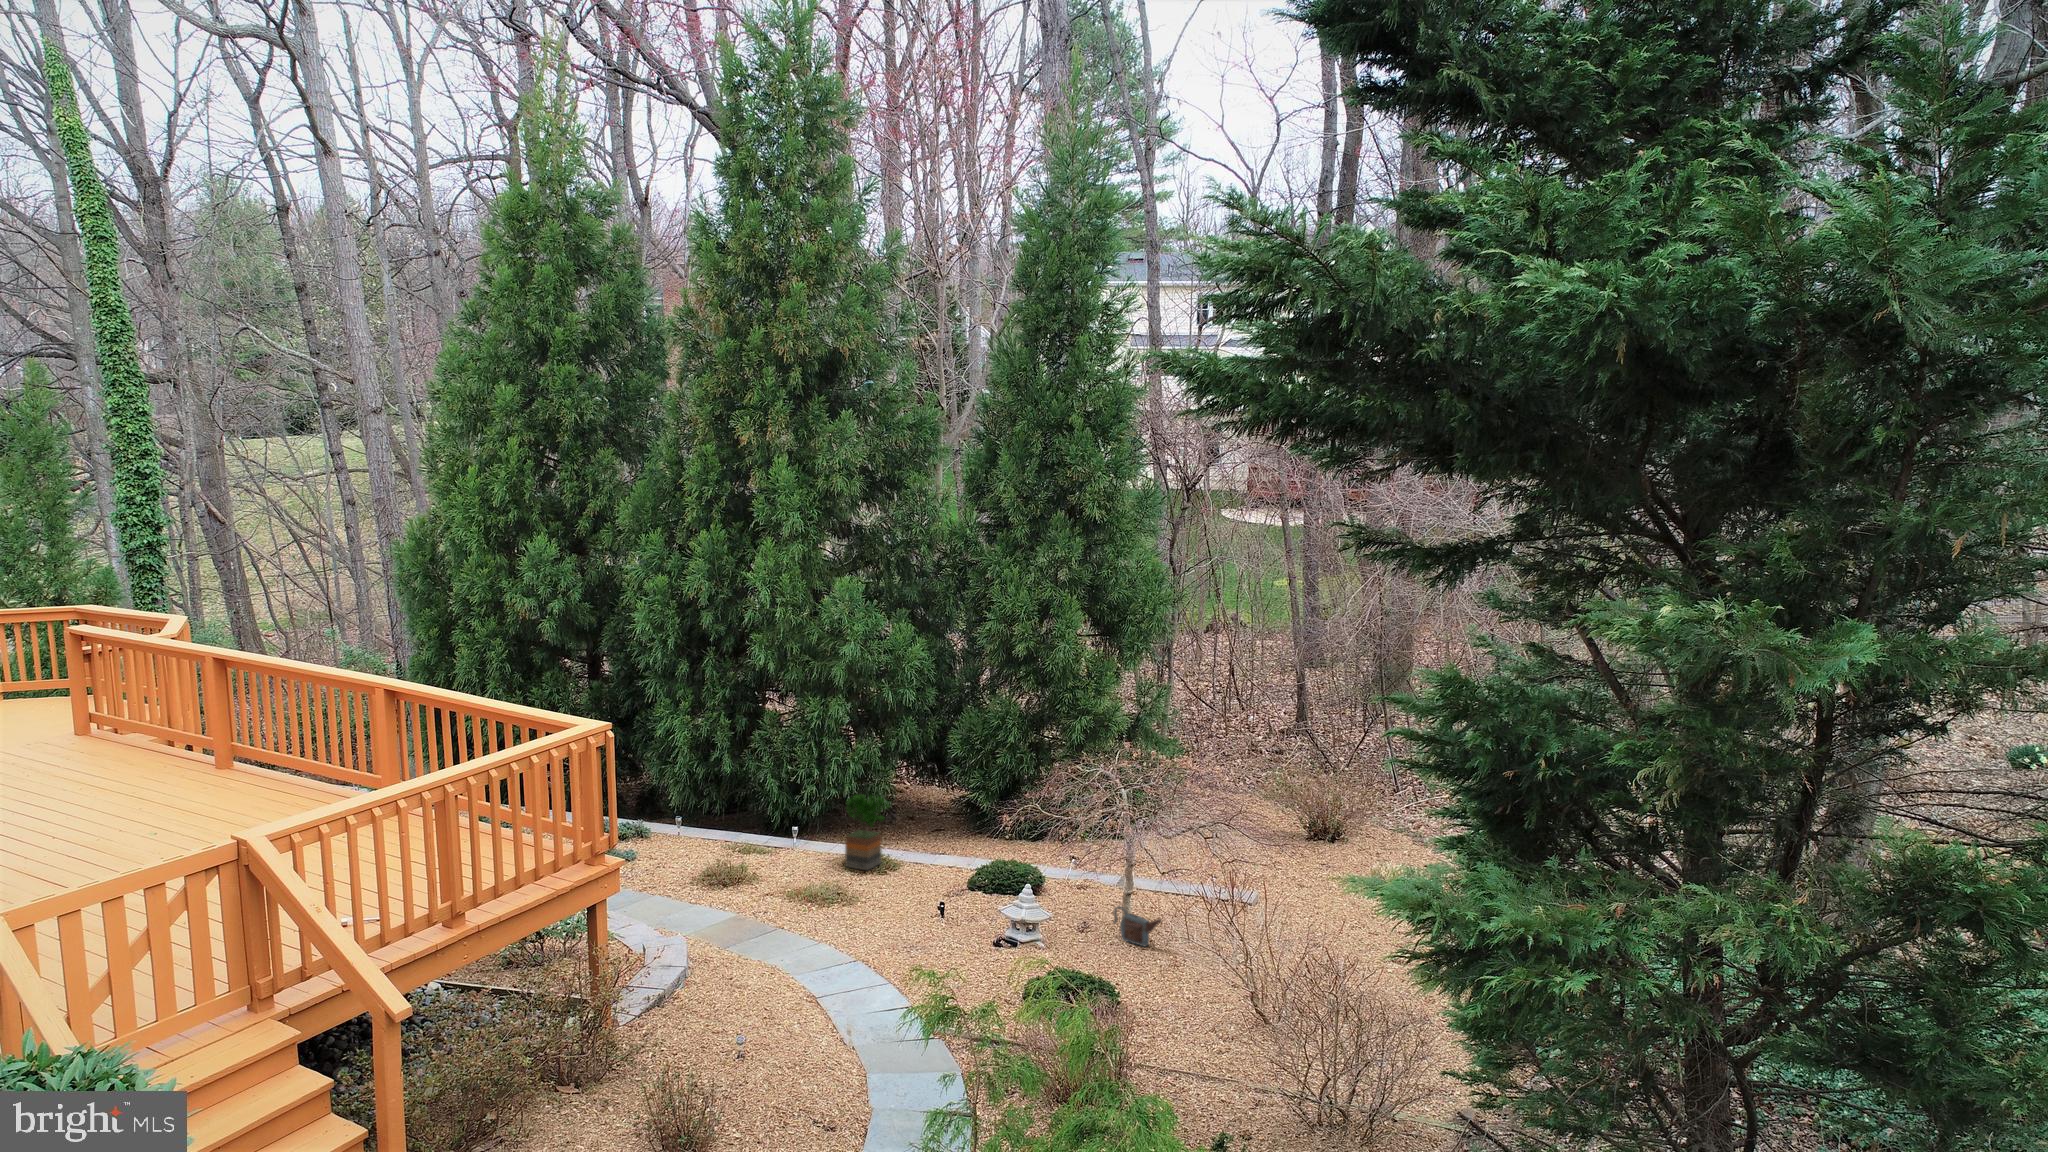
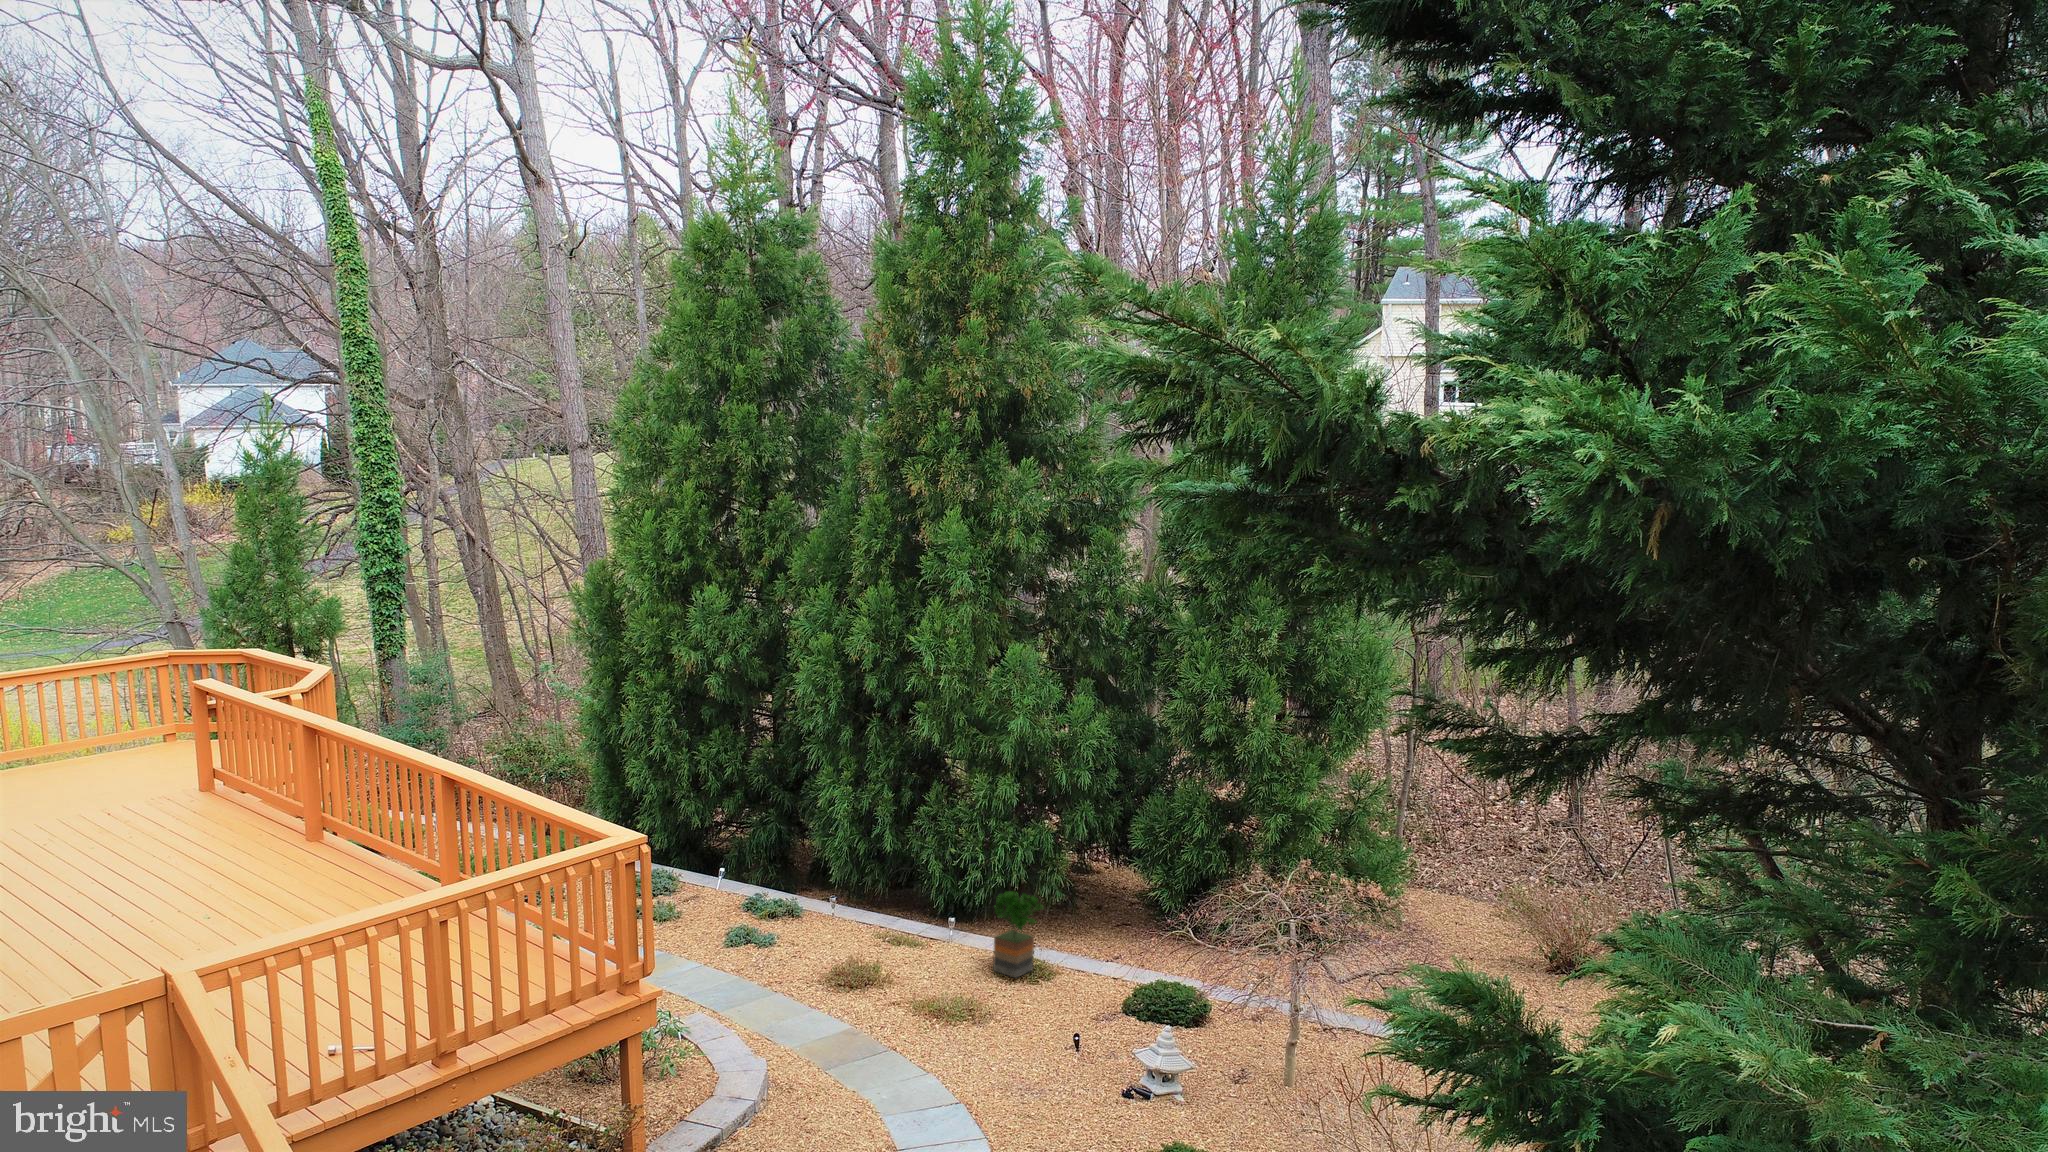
watering can: present [1113,906,1162,946] -> none [1275,1060,1332,1114]

